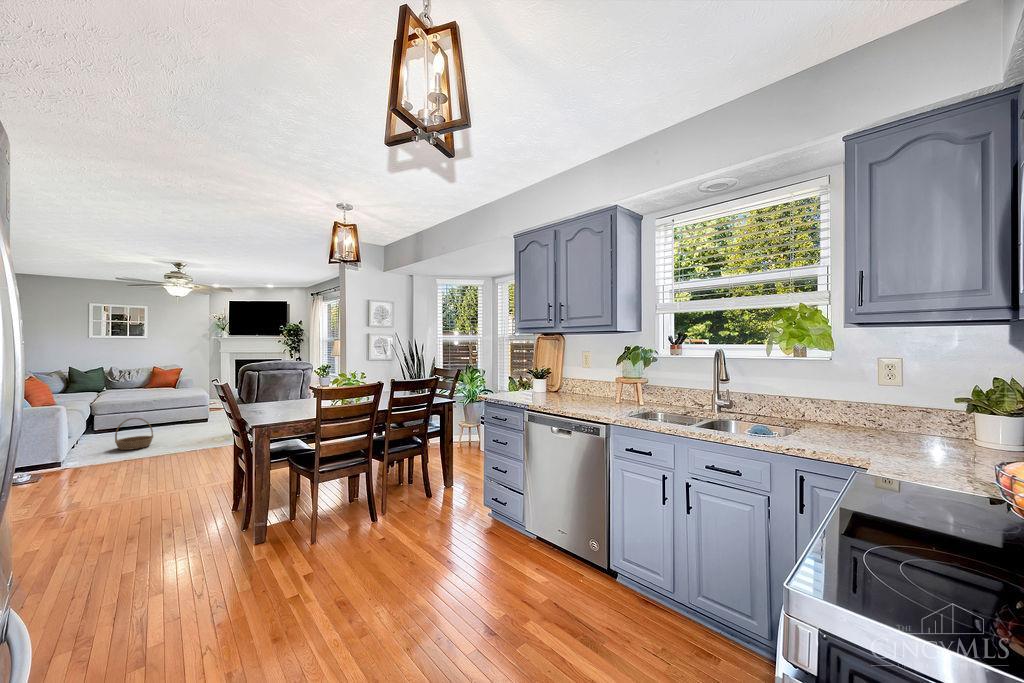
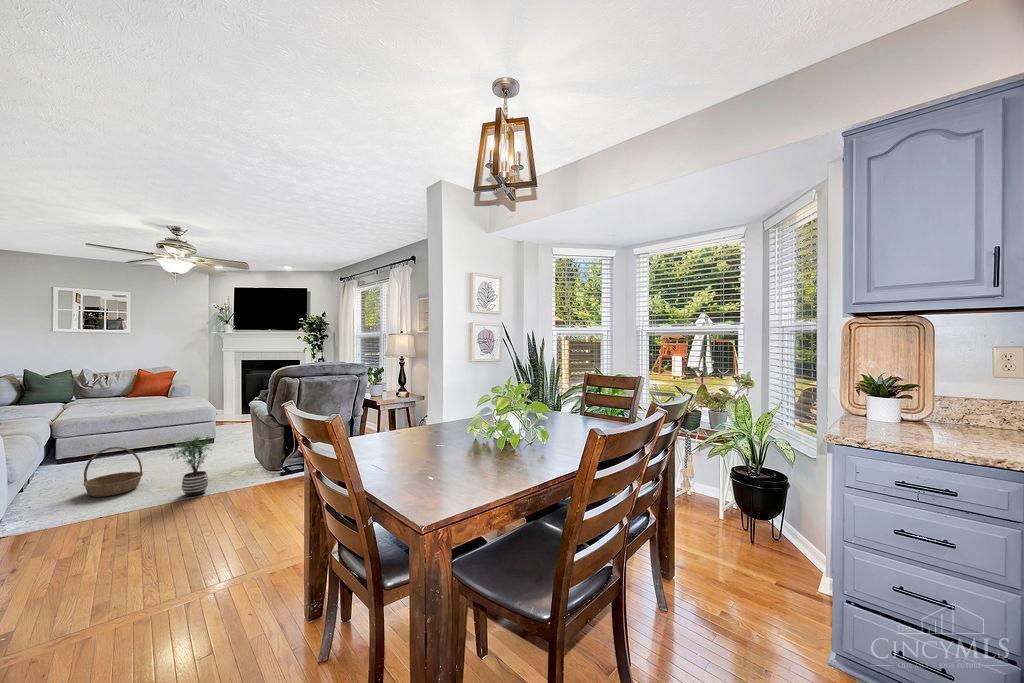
potted plant: none [169,410,202,450] -> present [171,437,212,496]

